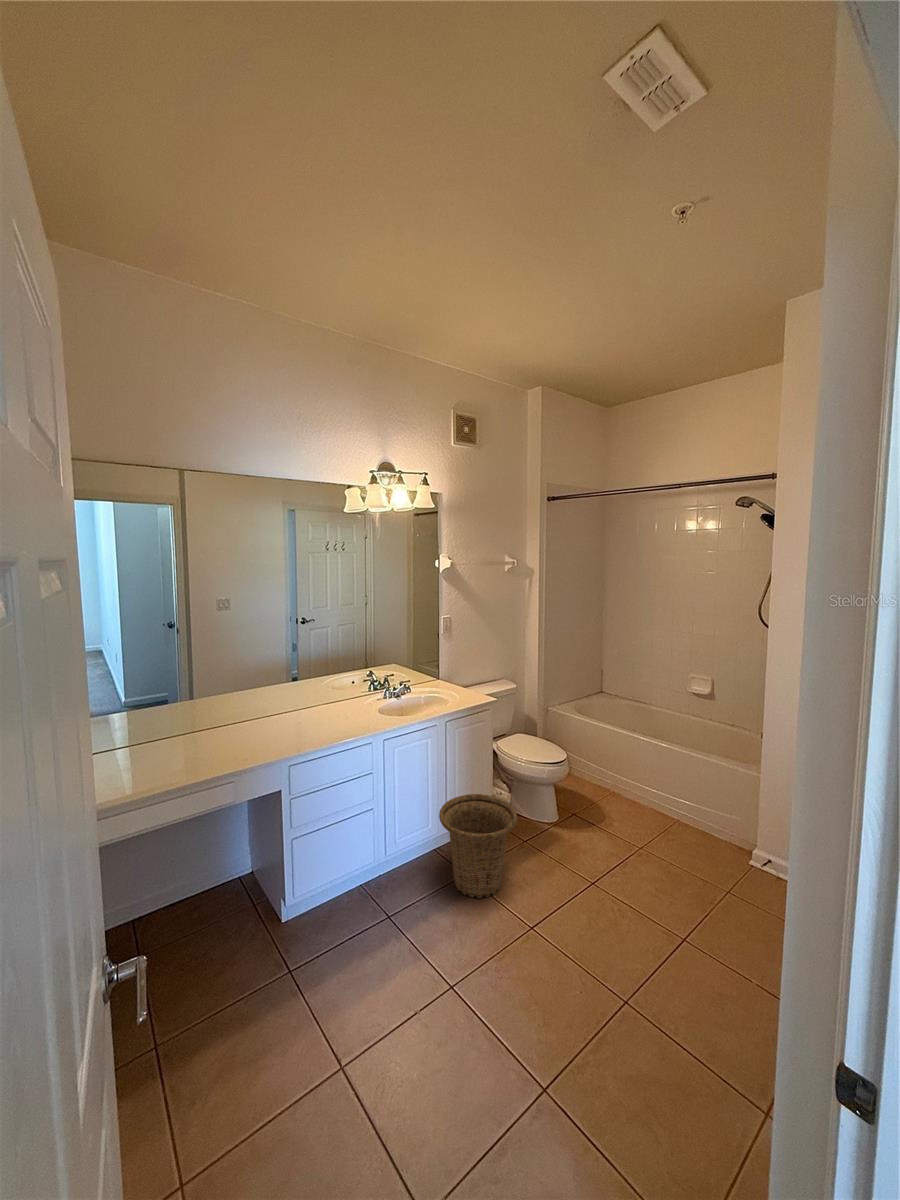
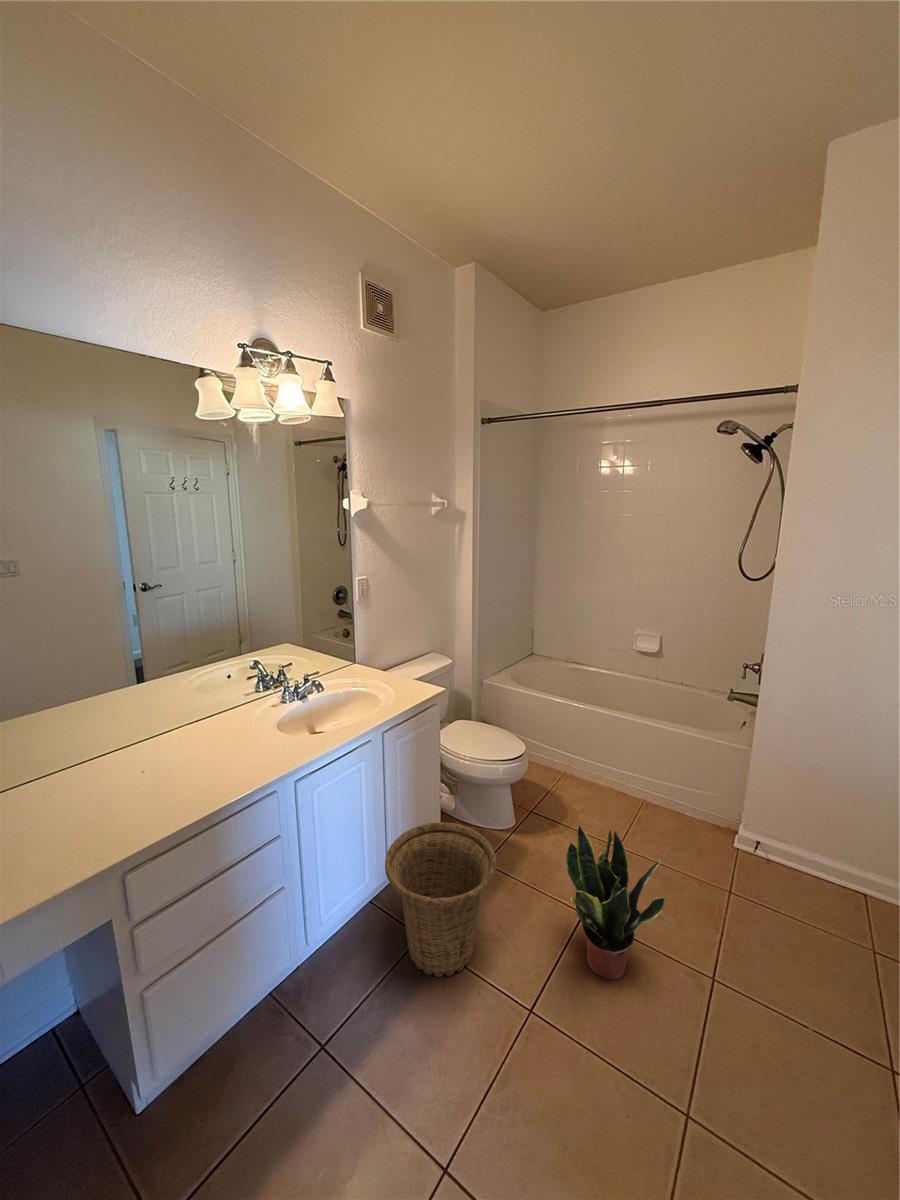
potted plant: none [562,802,641,923] -> present [566,825,665,979]

